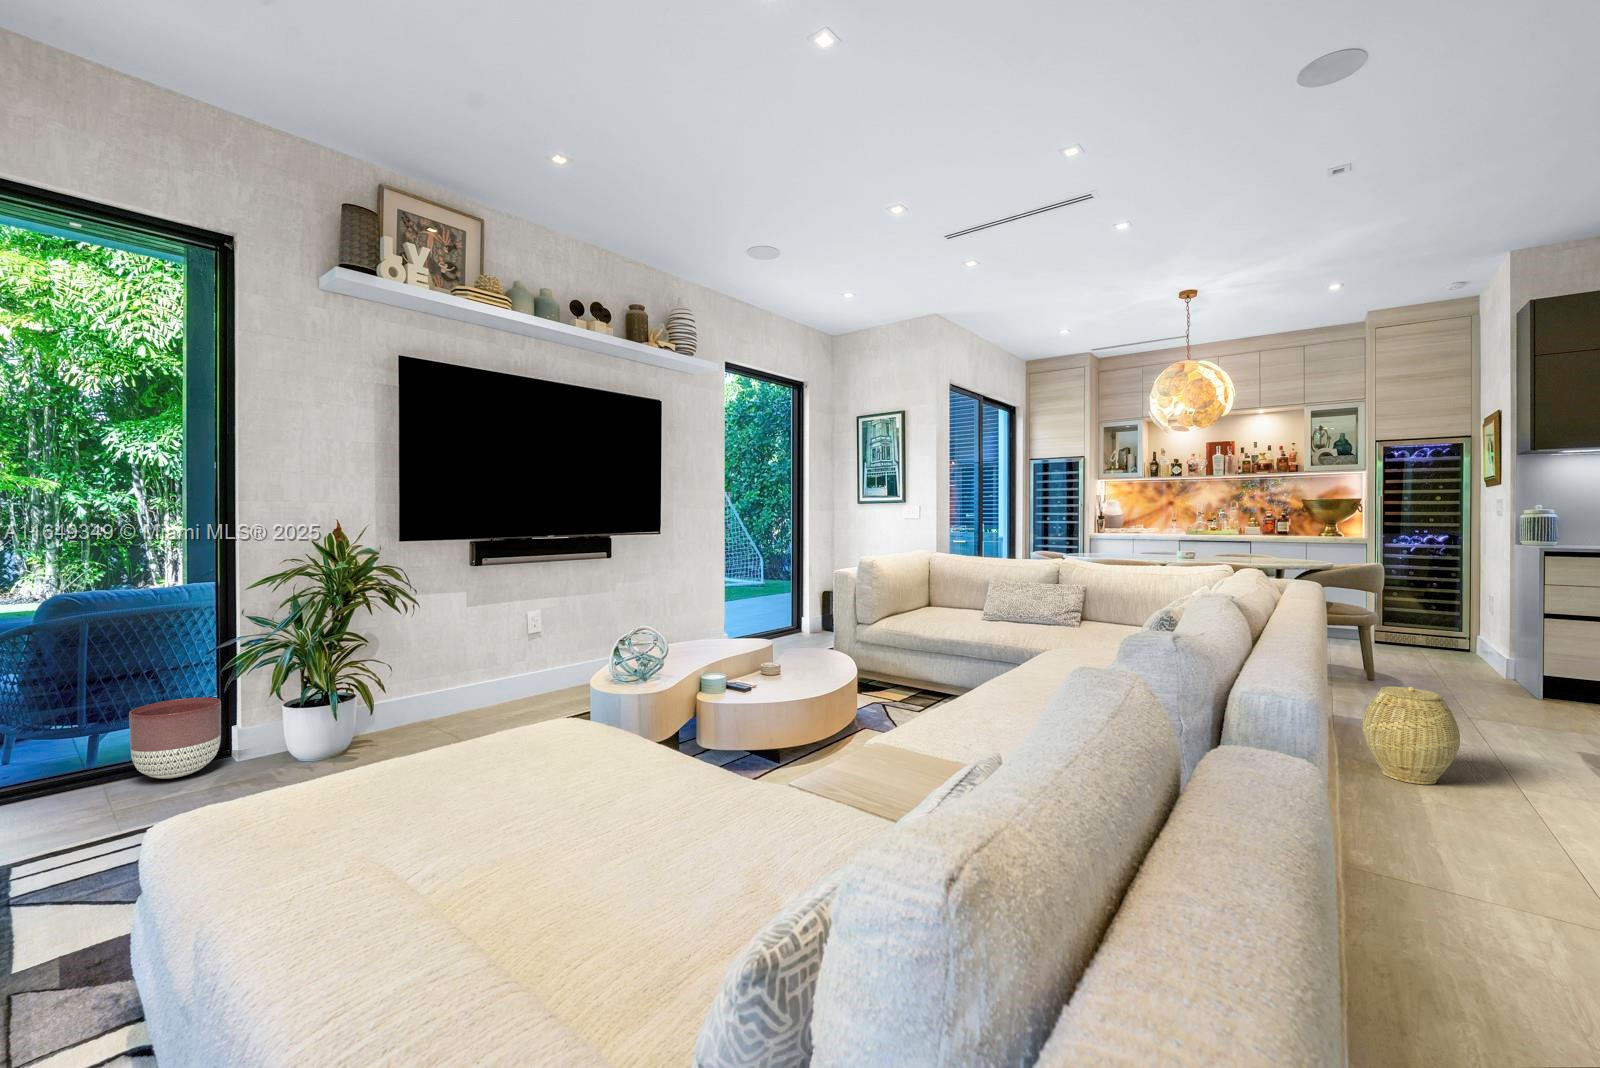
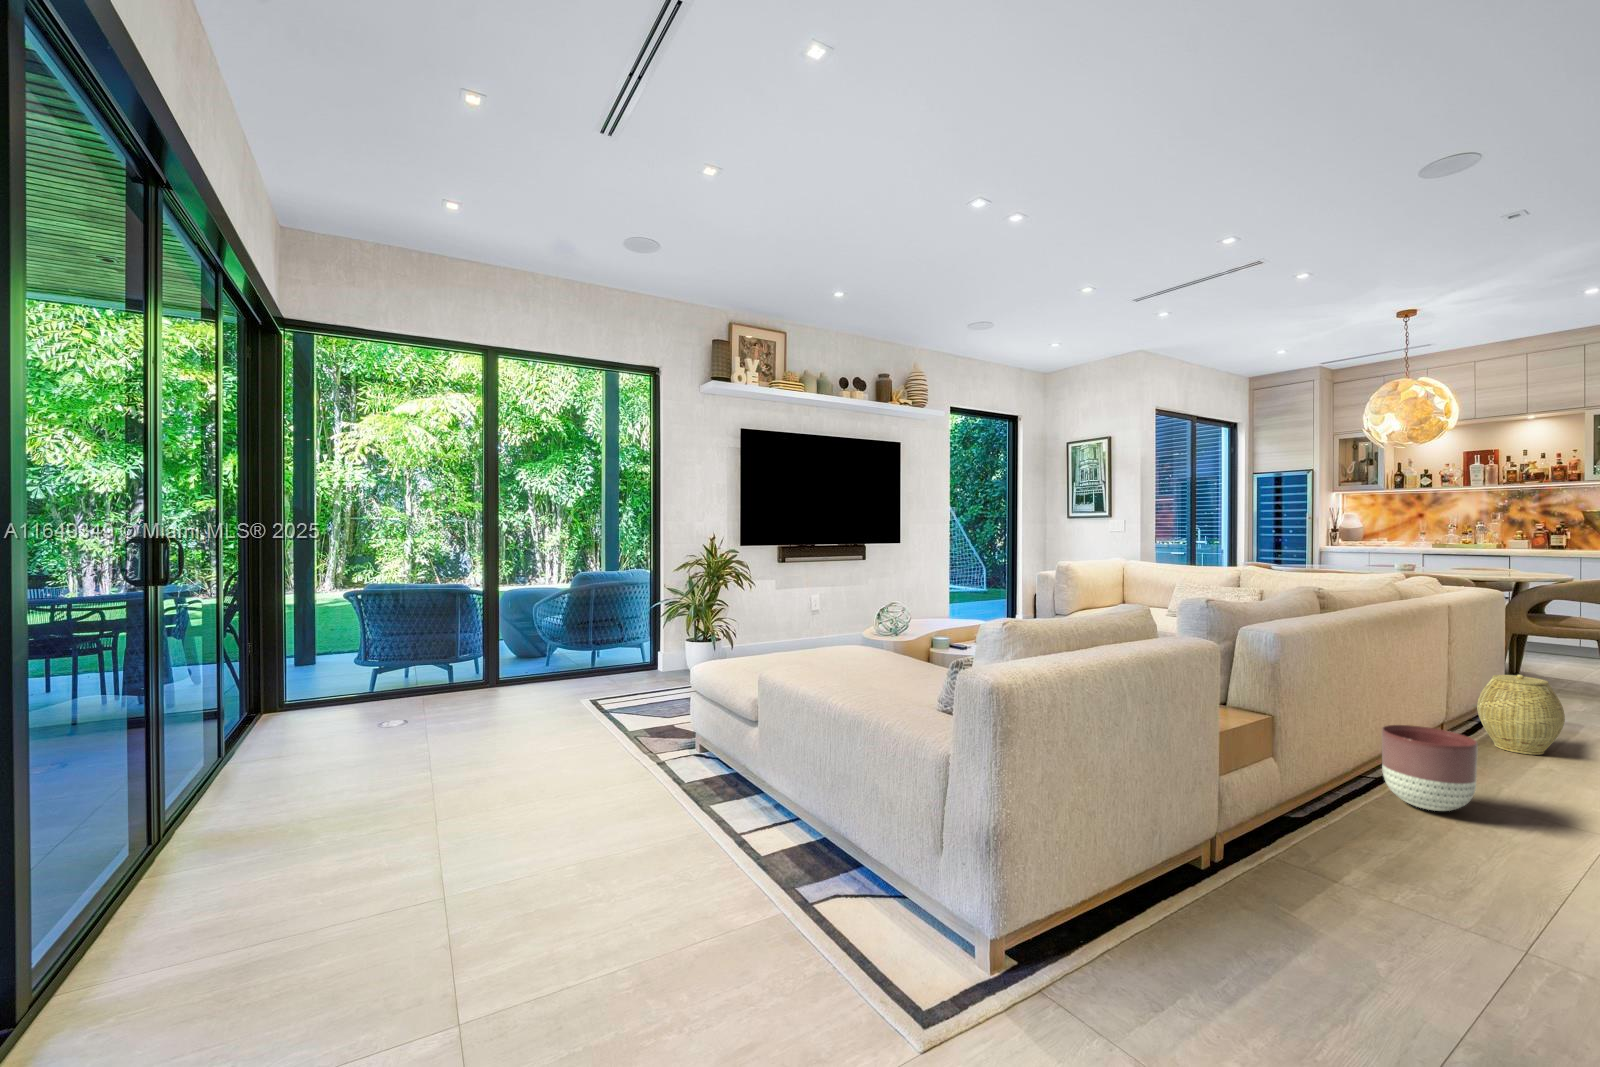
planter: present [129,698,221,779] -> present [1382,725,1478,811]

